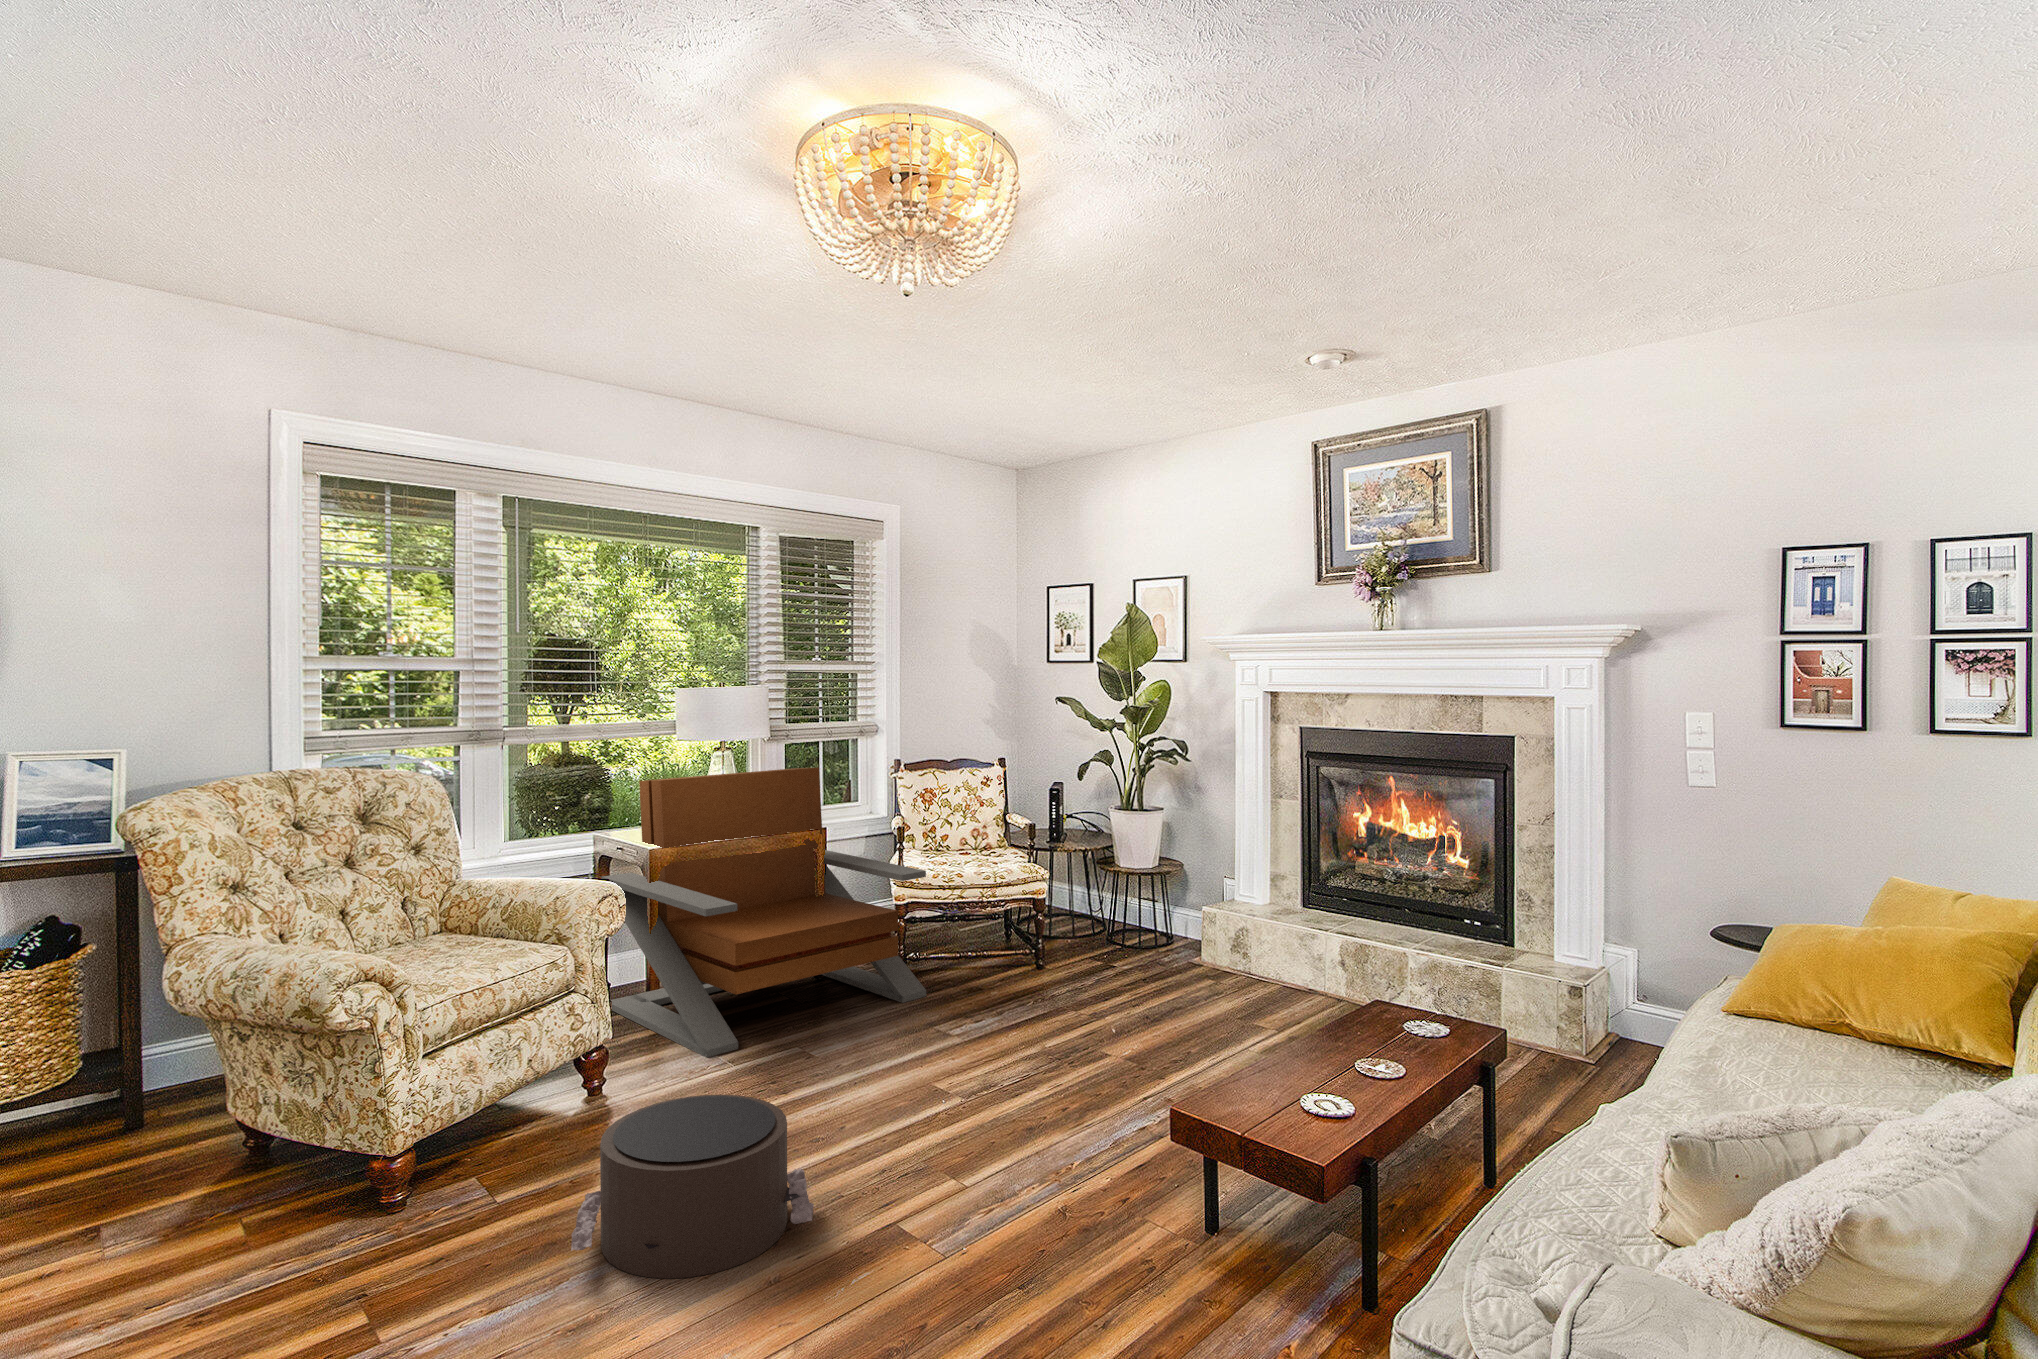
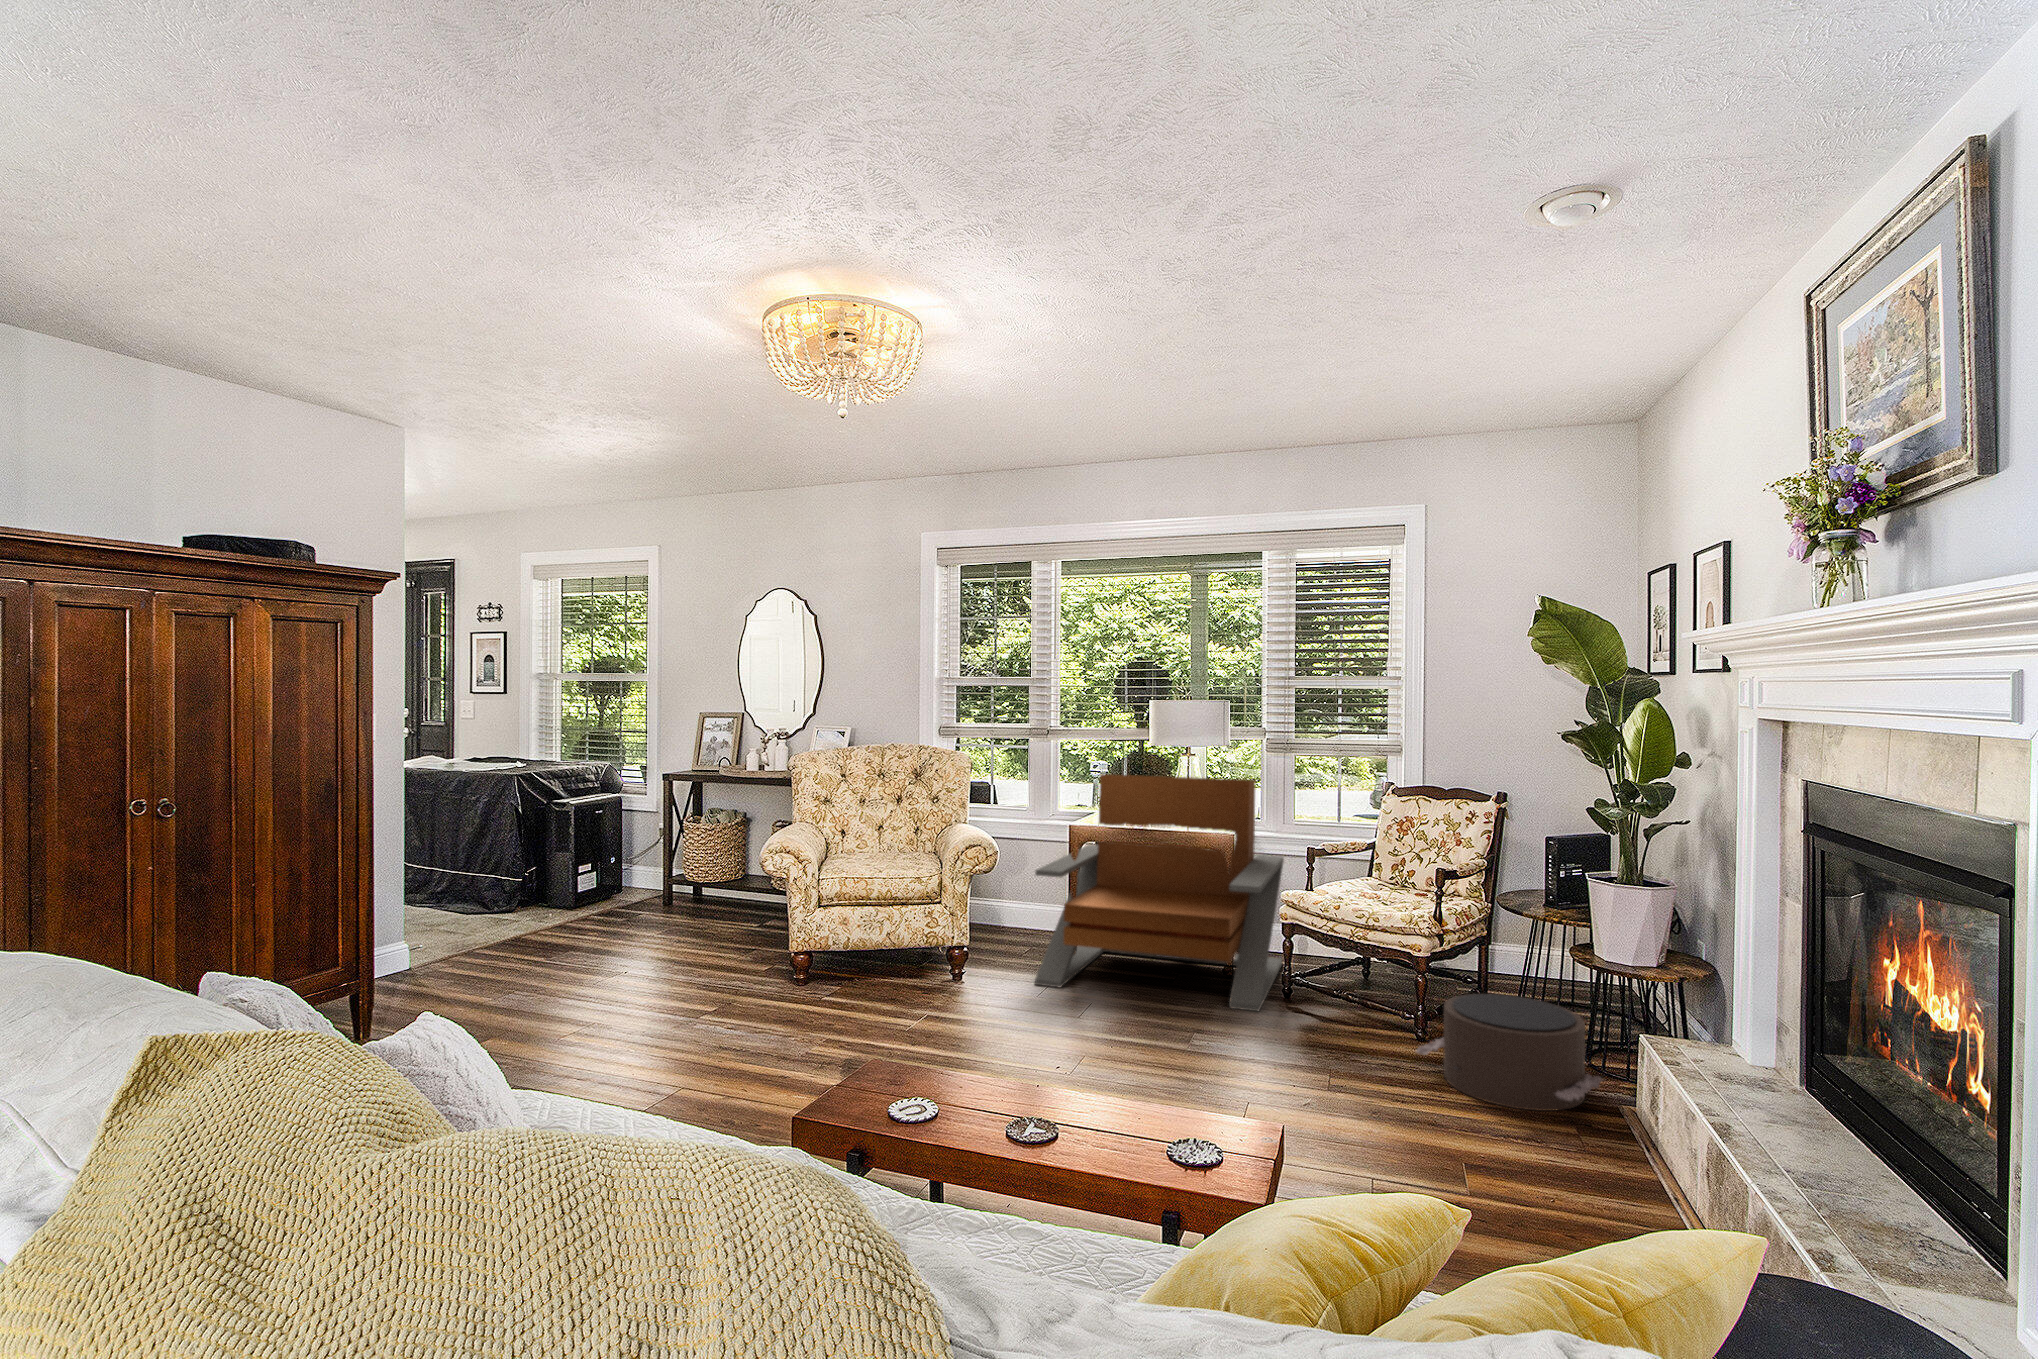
pouf: present [571,1095,814,1278] -> present [1416,994,1603,1111]

